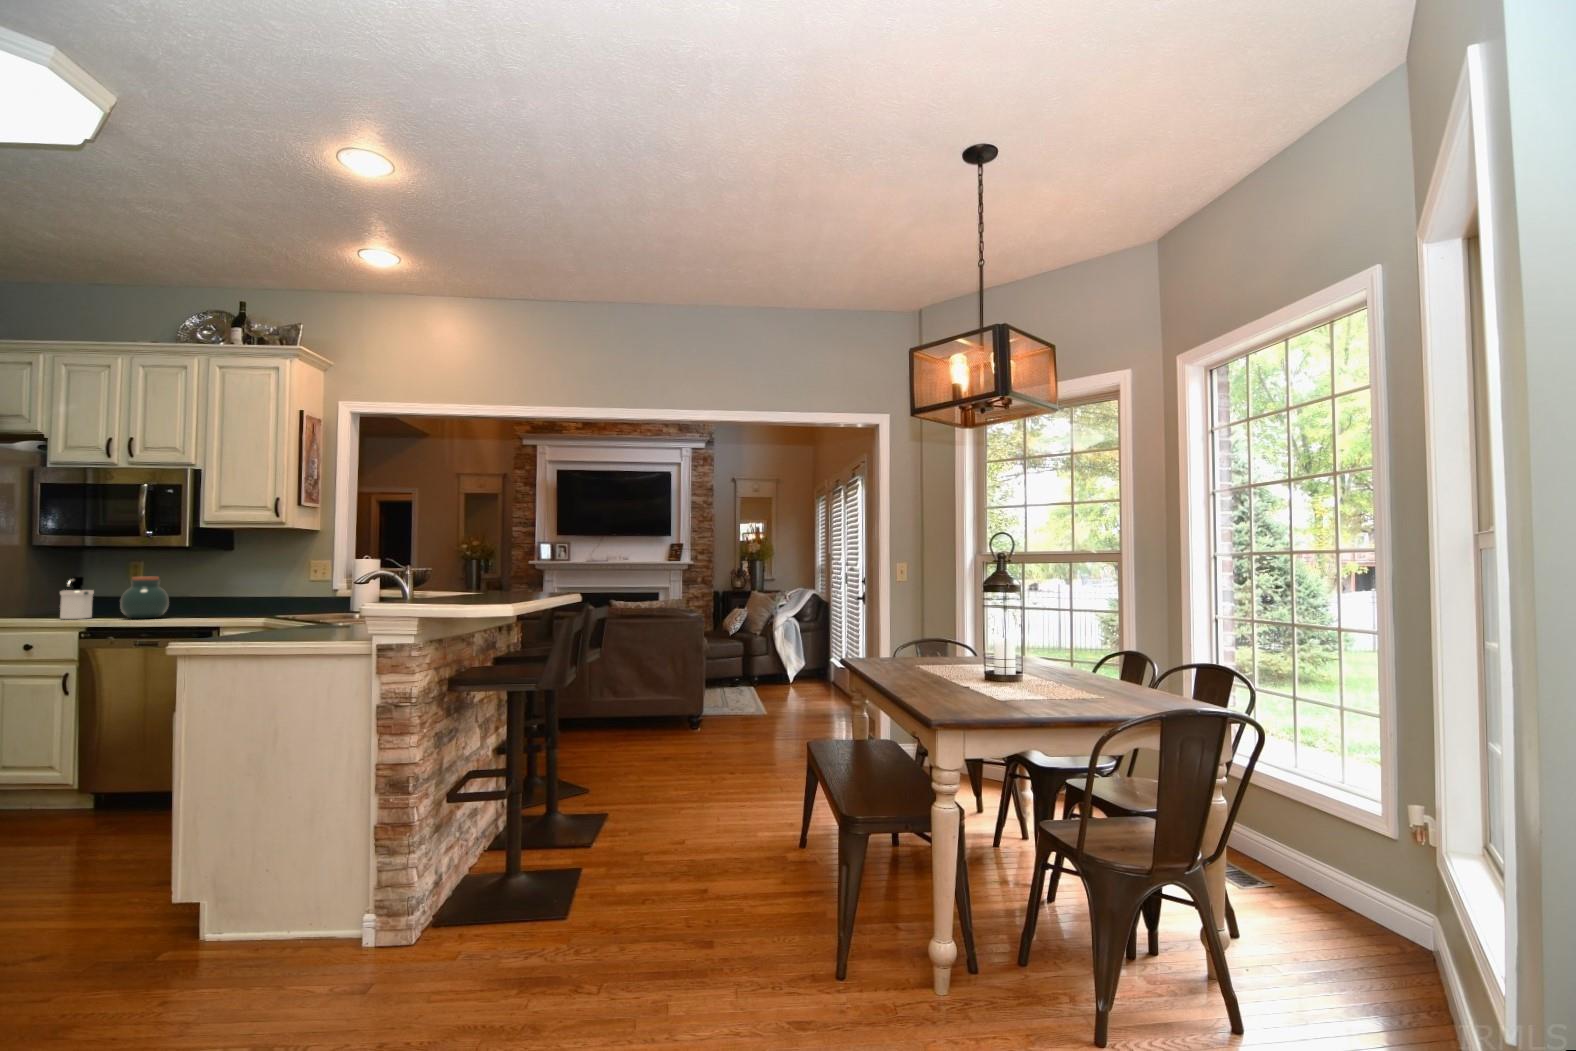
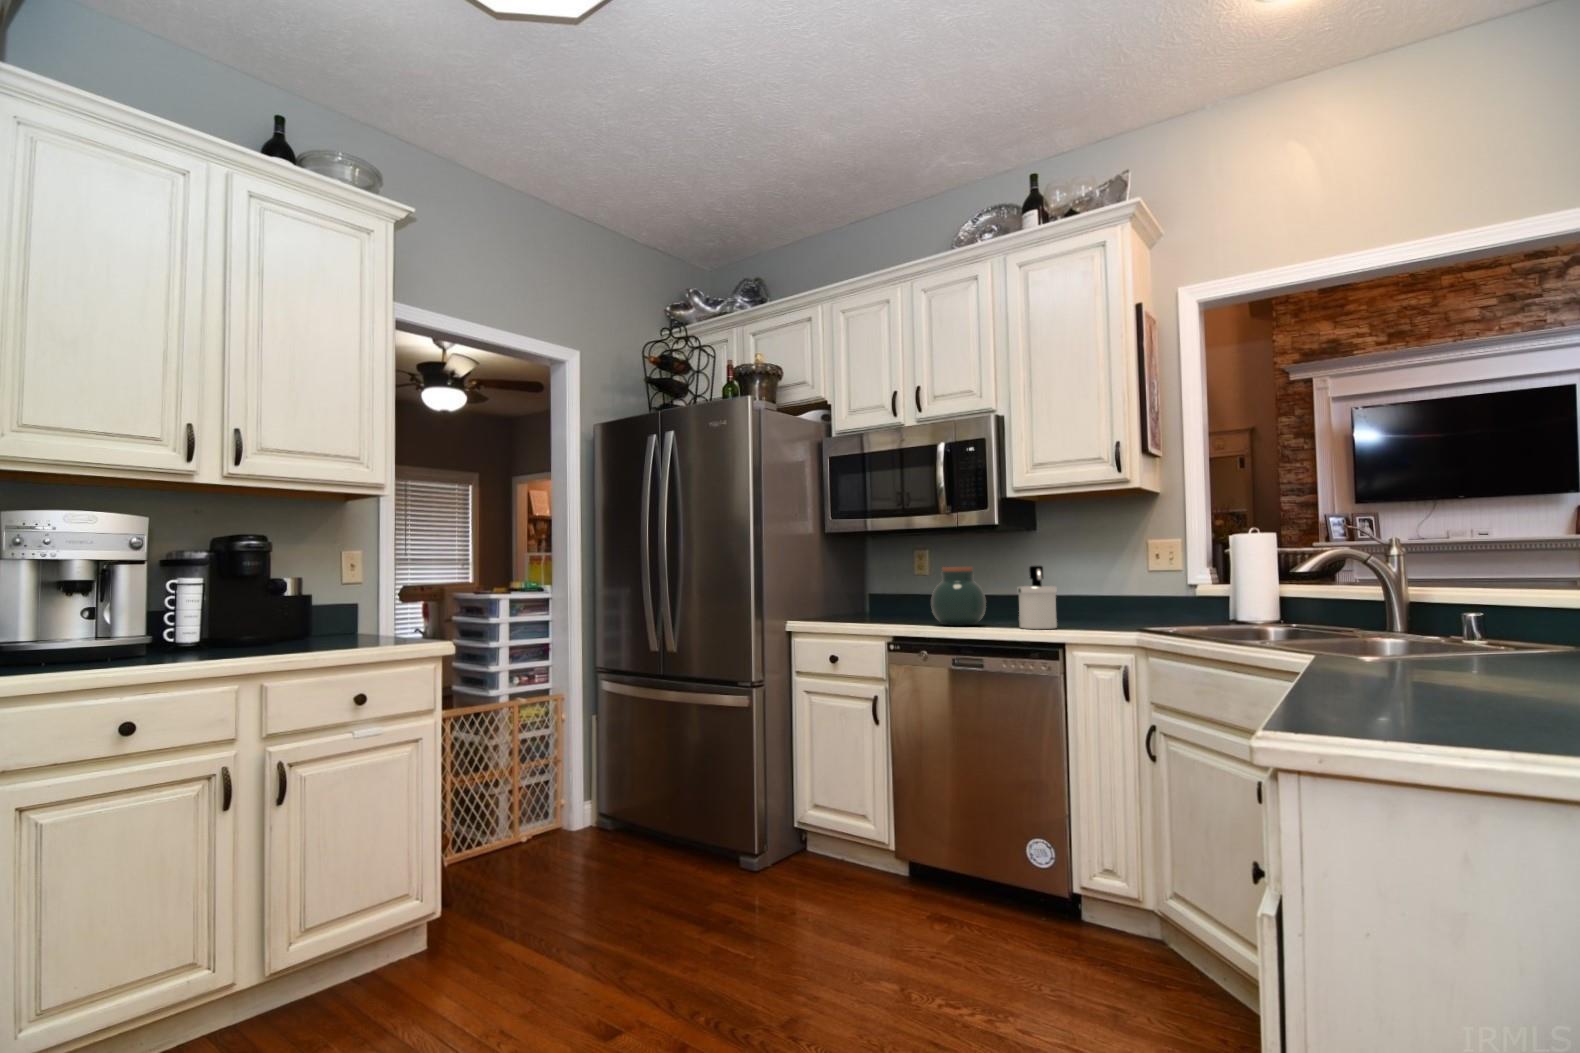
soap dispenser: present [60,576,94,619] -> present [1017,566,1057,629]

